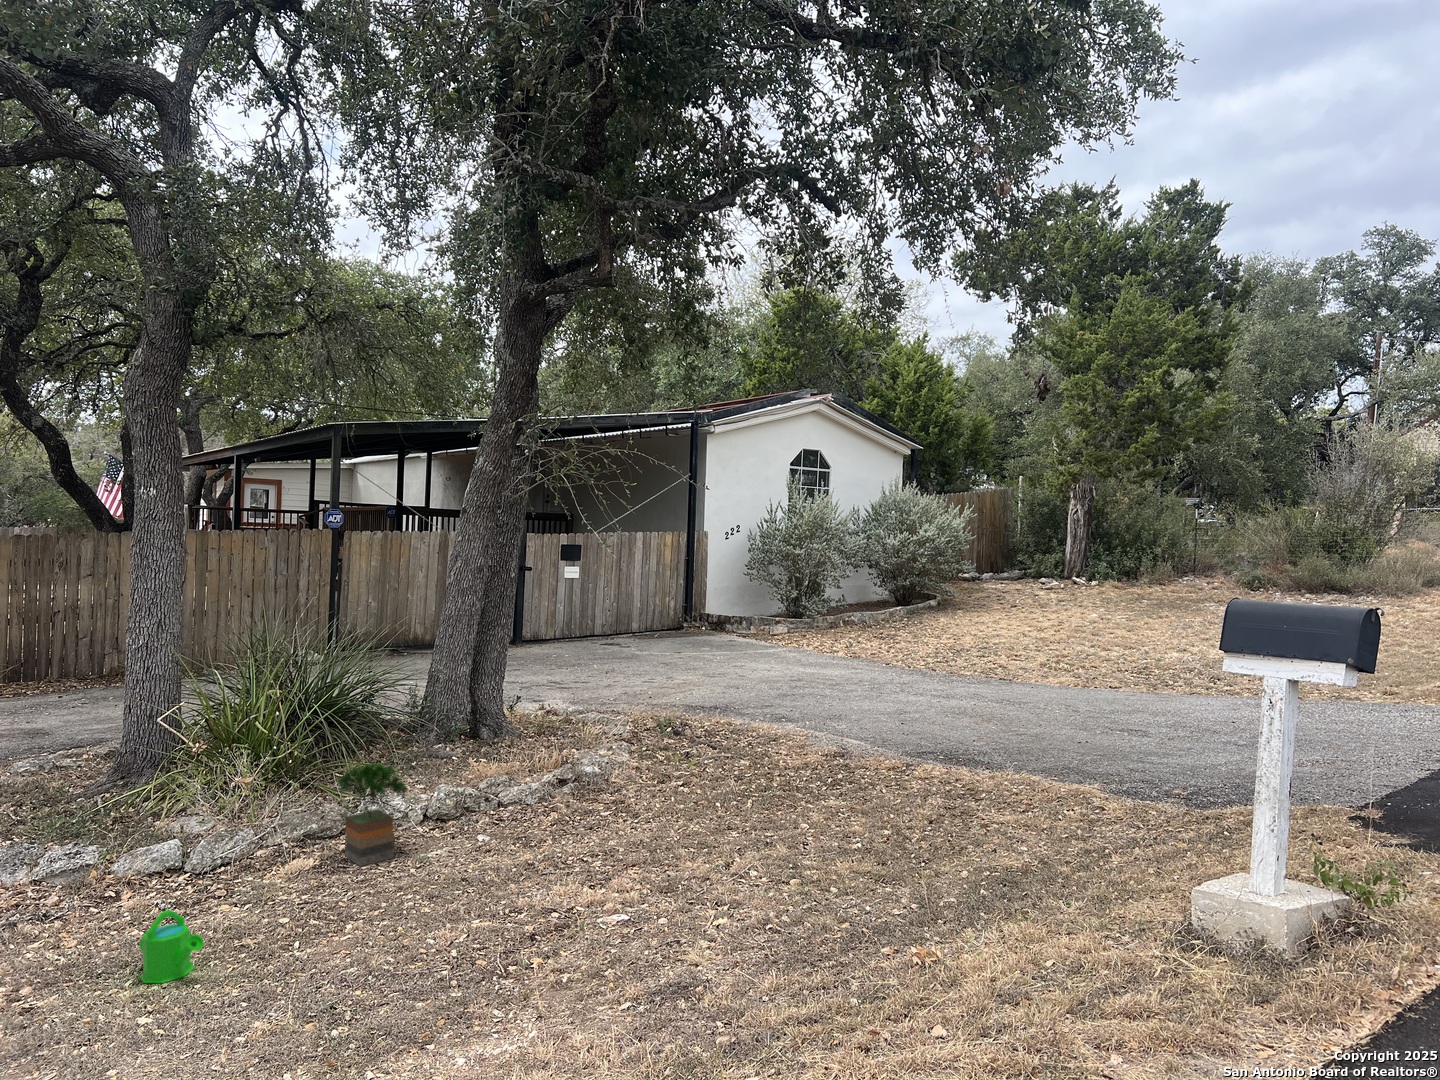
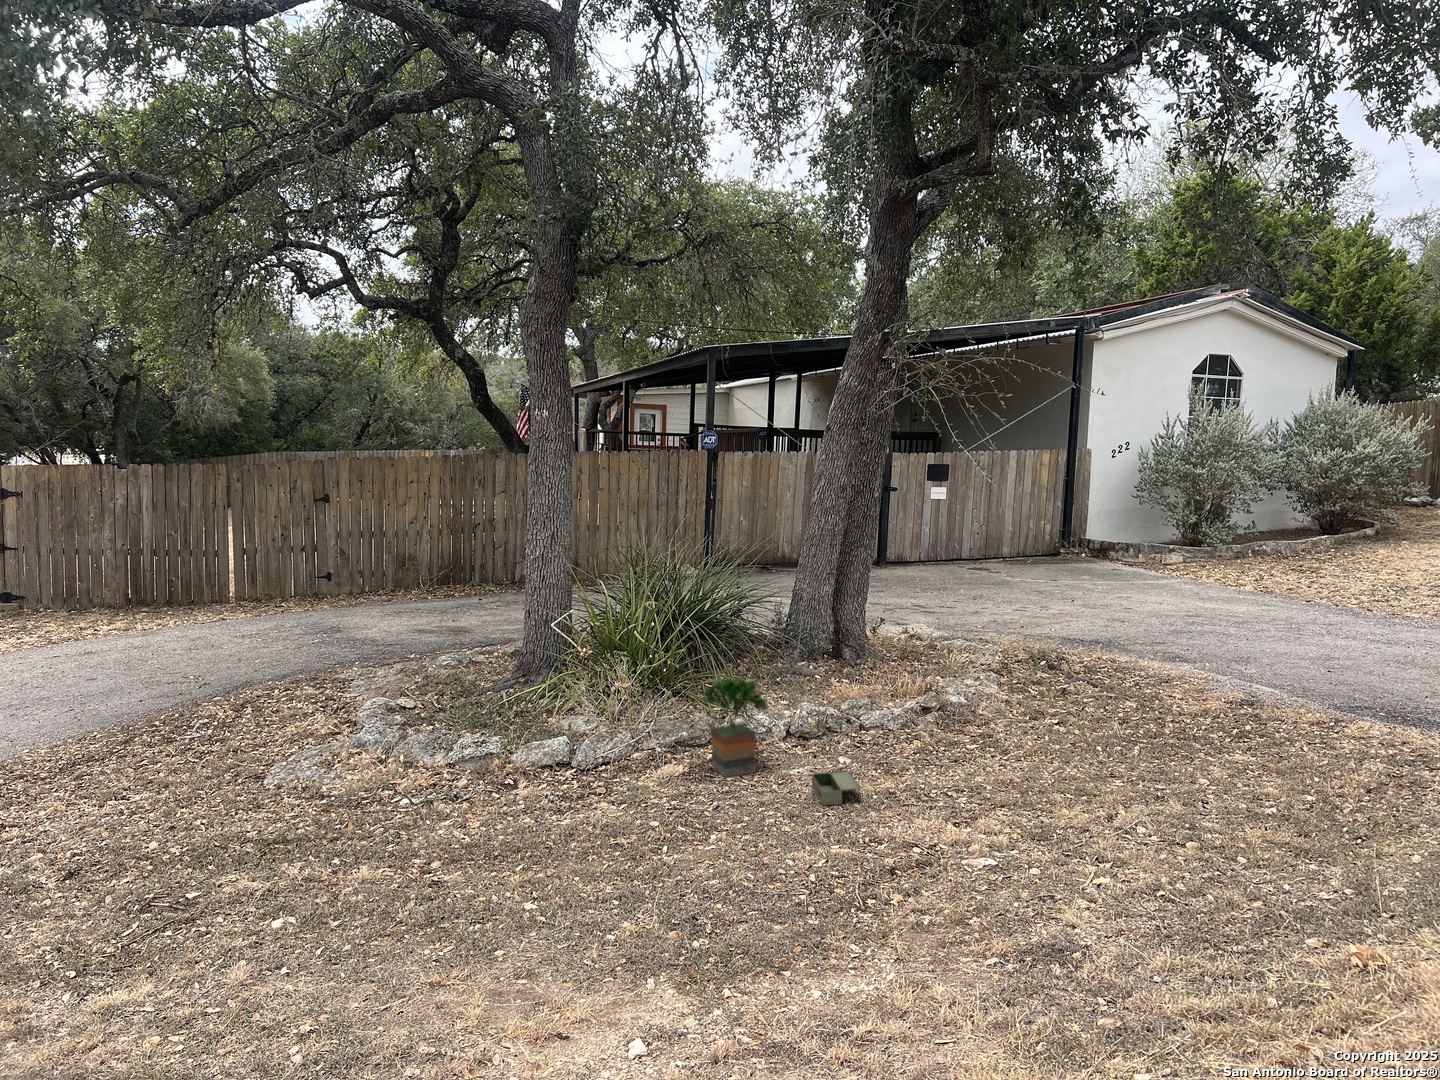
toolbox: none [452,846,502,883] -> present [811,770,860,805]
watering can: present [139,909,204,983] -> none [532,801,584,867]

